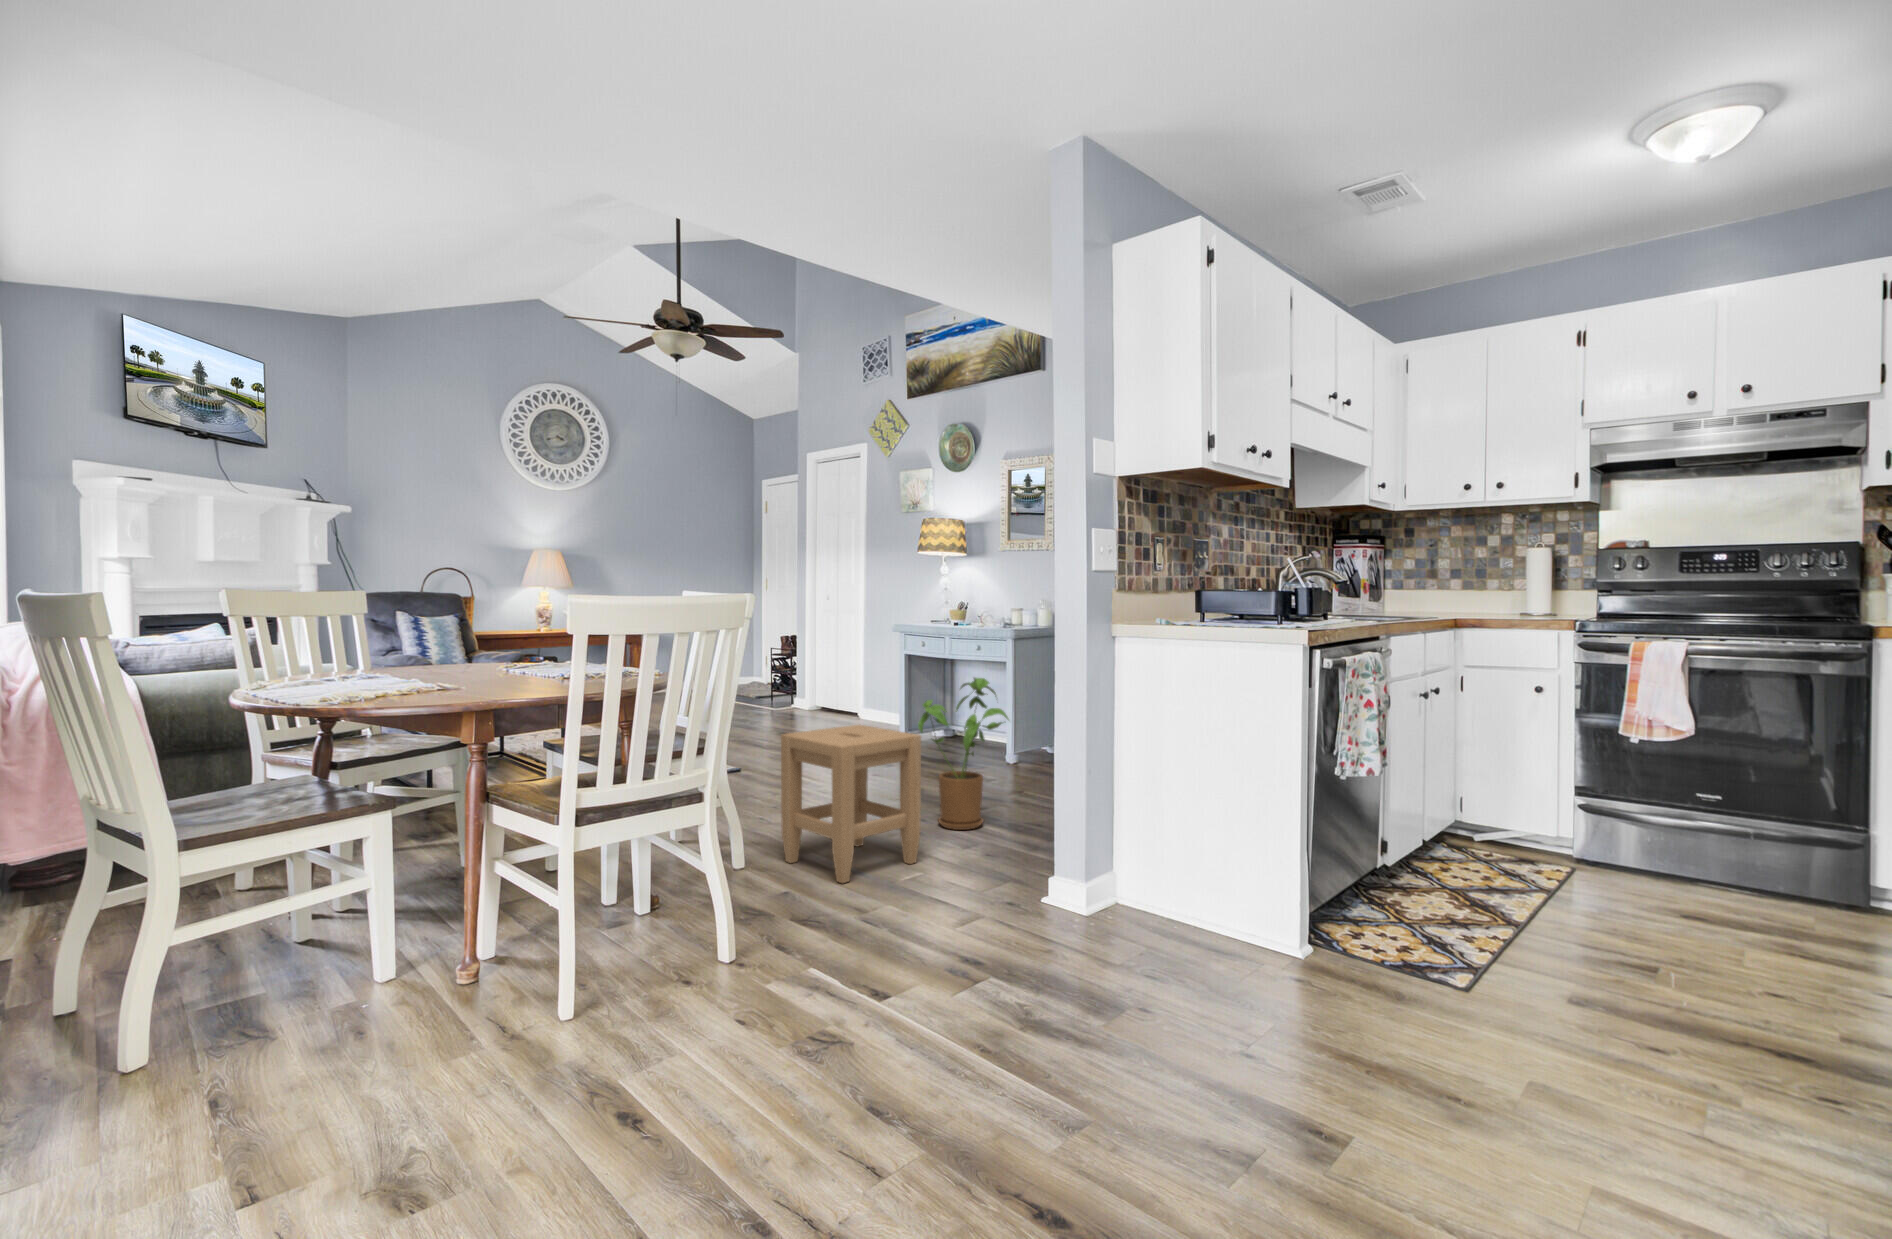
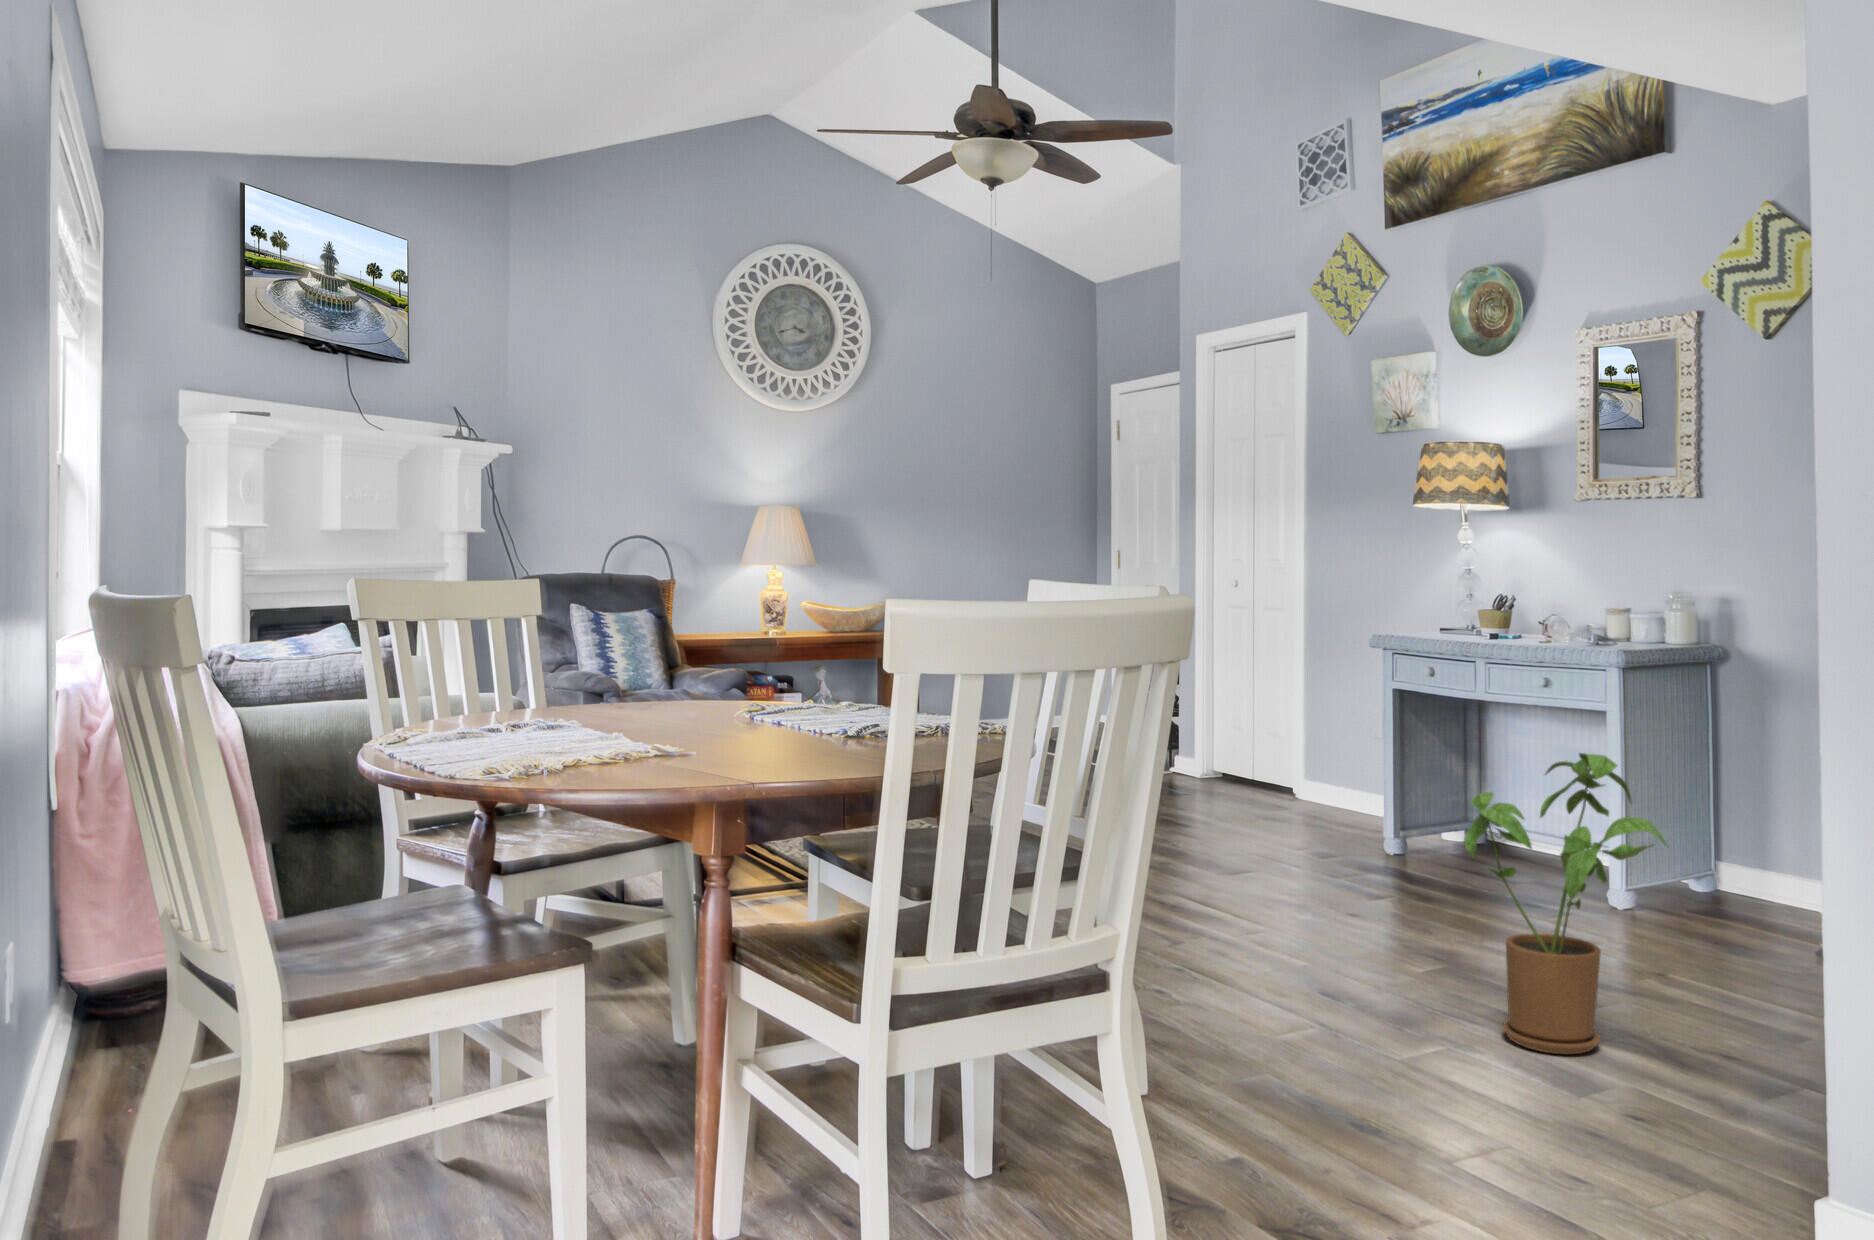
stool: present [781,725,921,883] -> none [1215,837,1499,1155]

